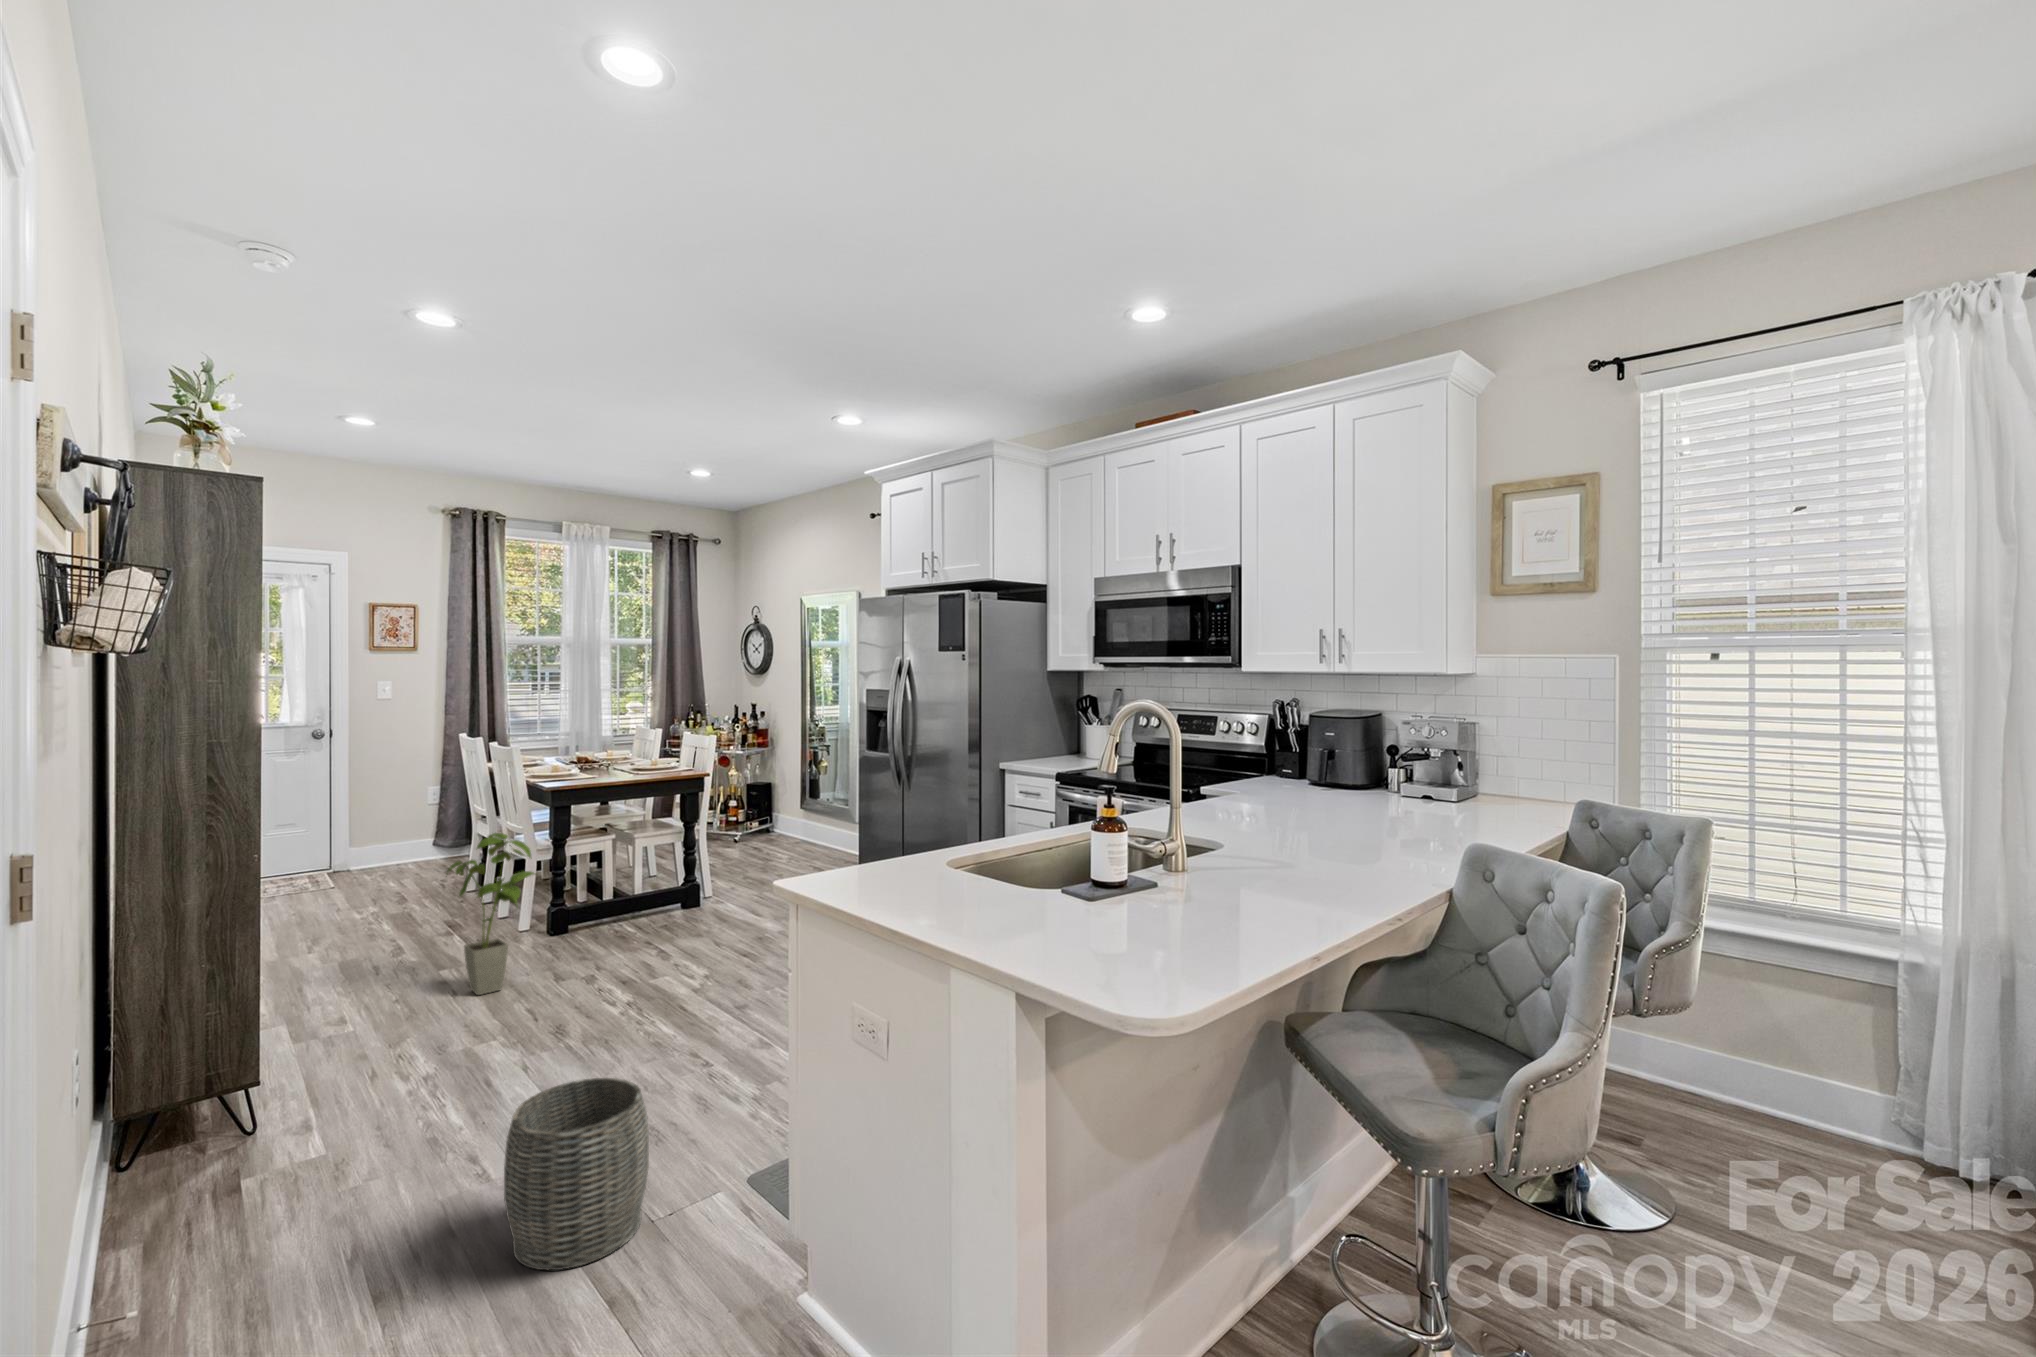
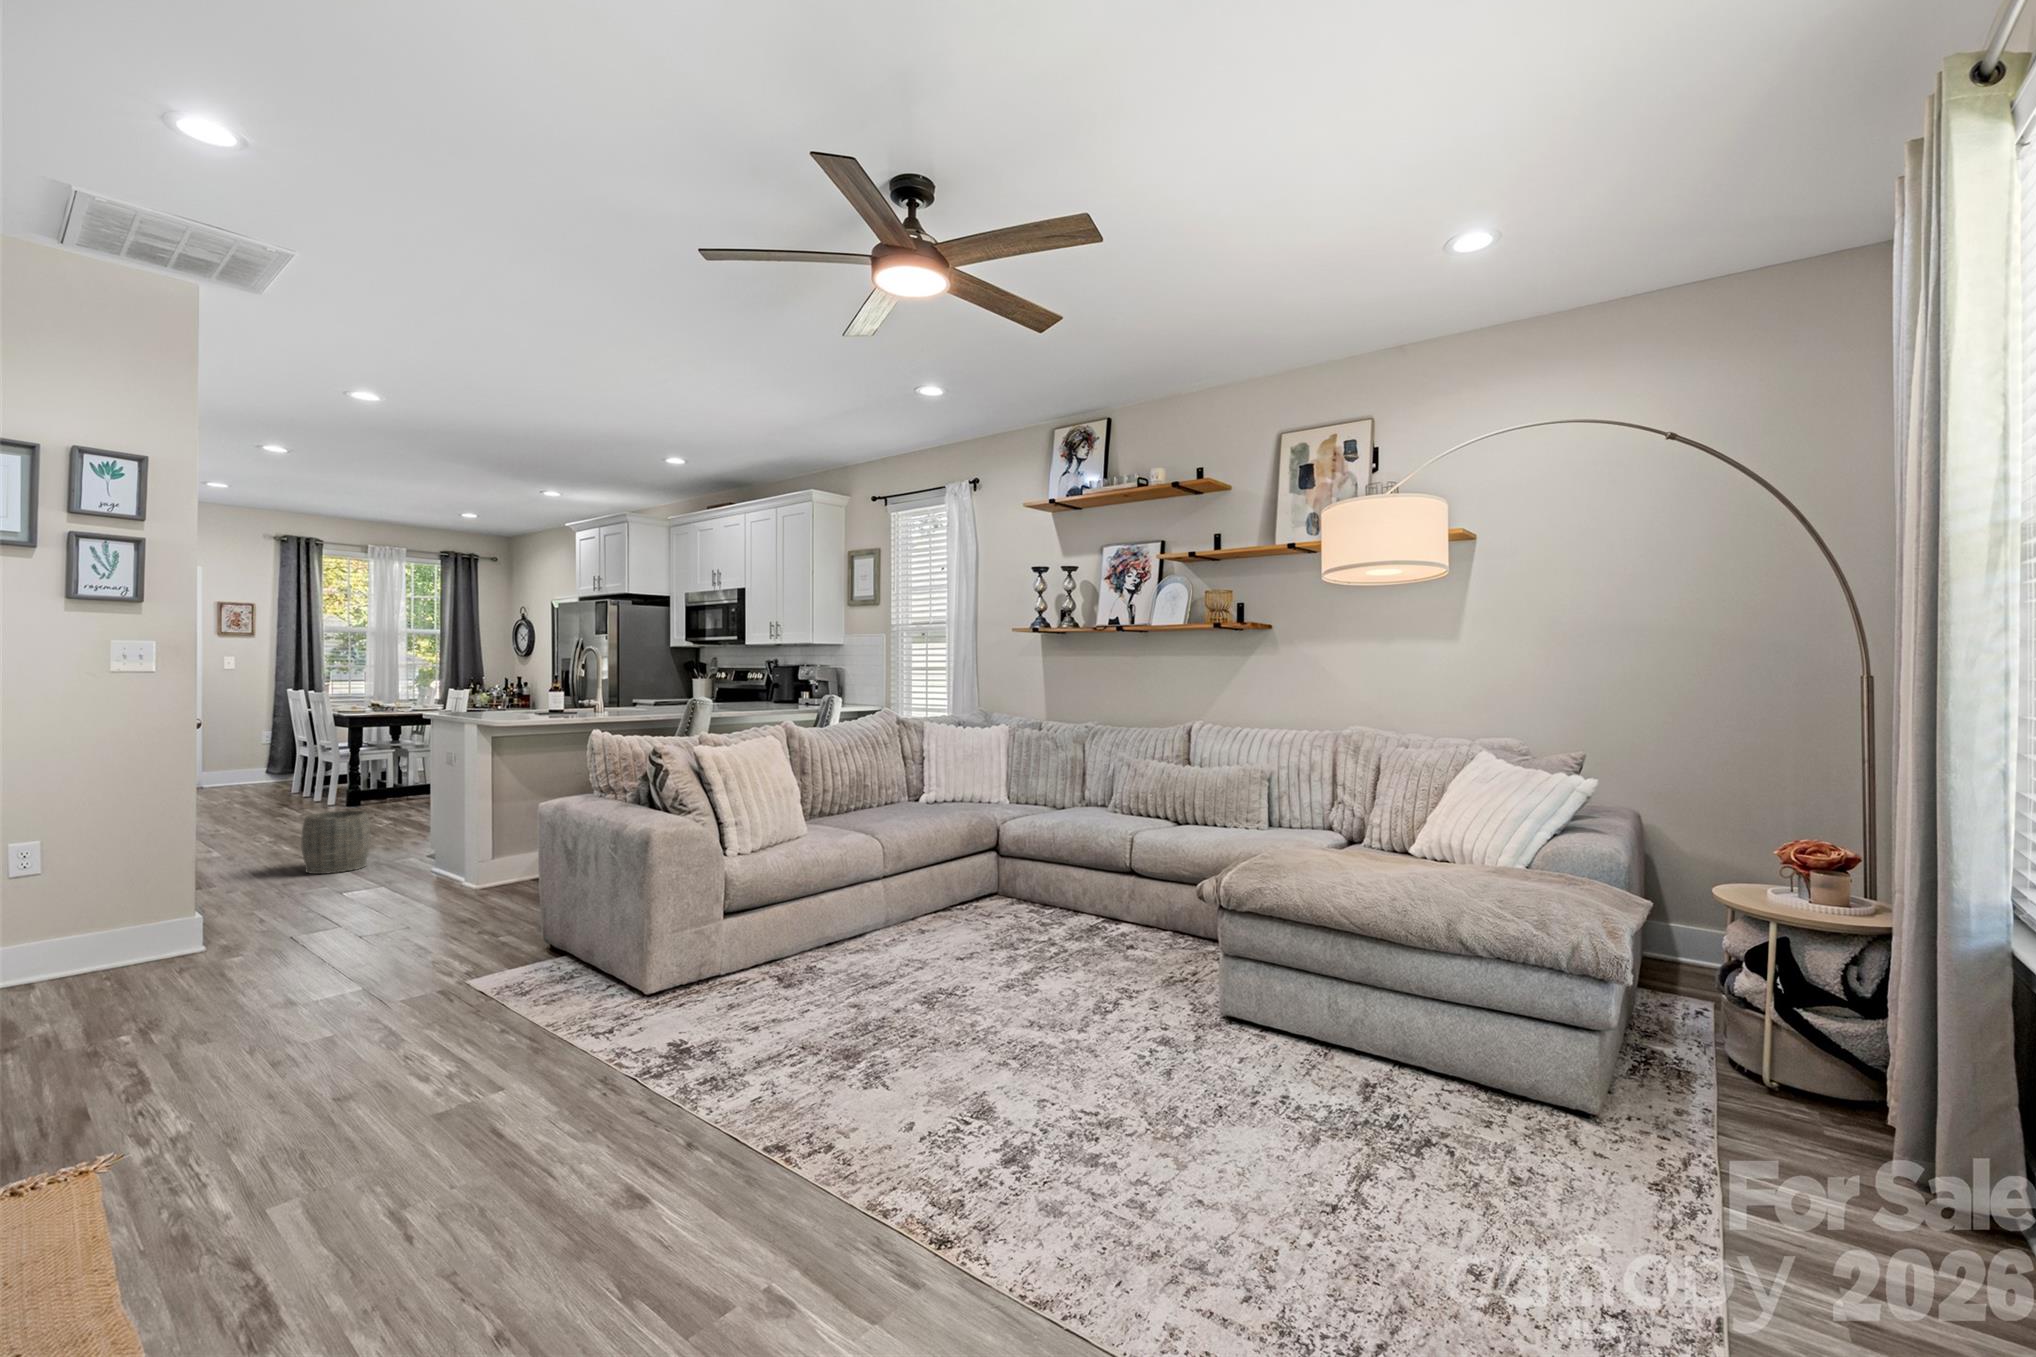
house plant: present [448,833,536,995] -> none [276,733,334,823]

